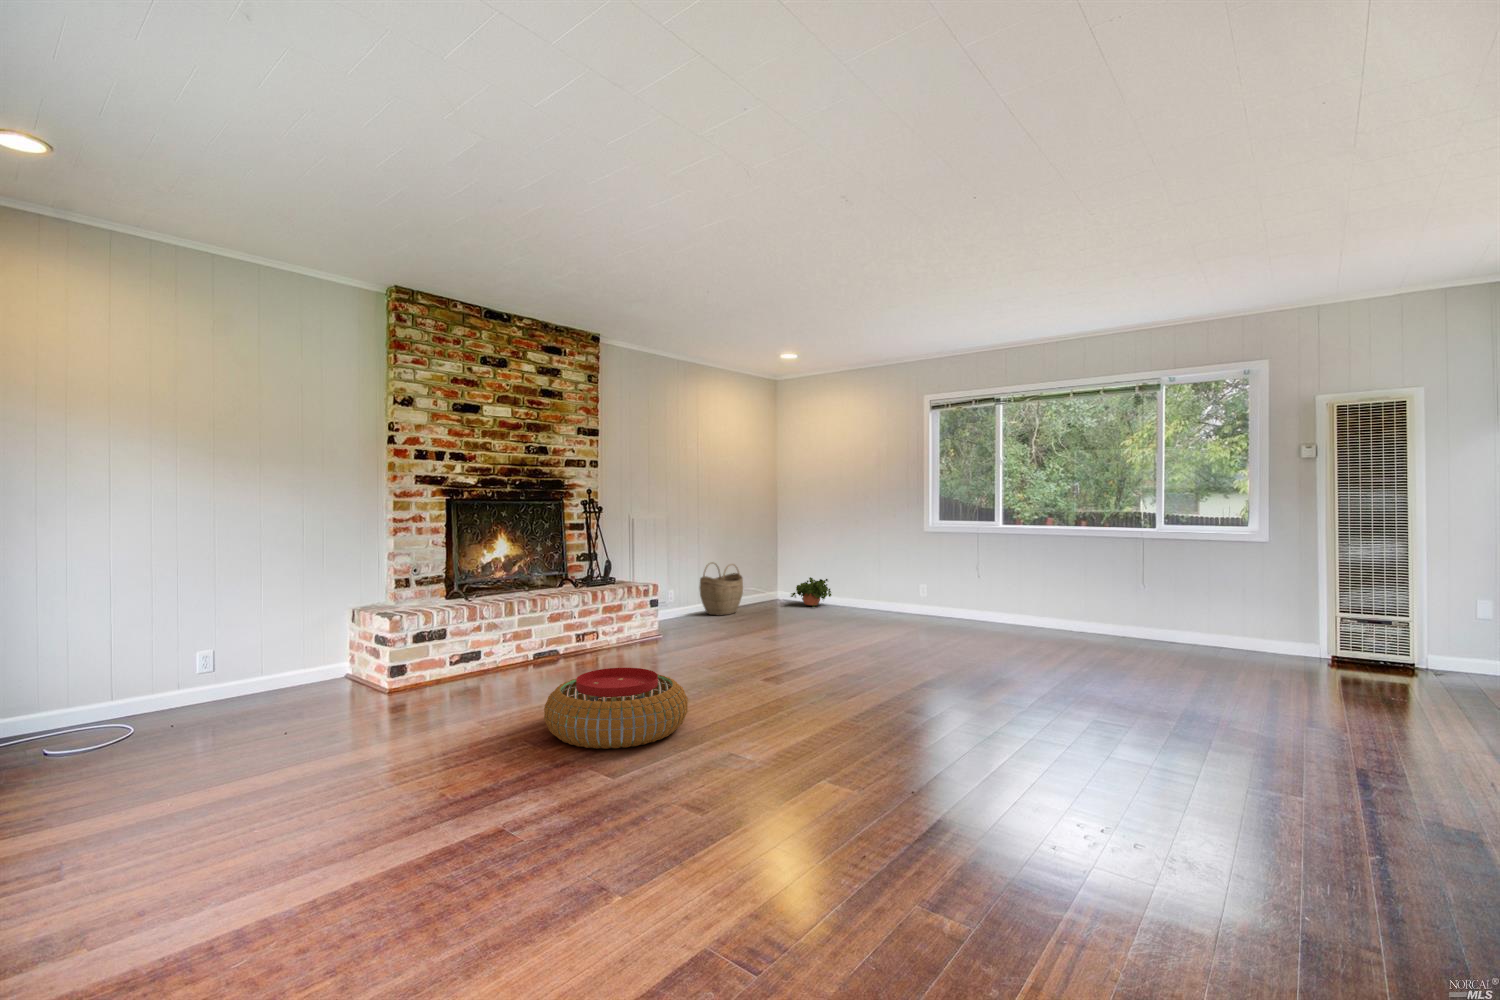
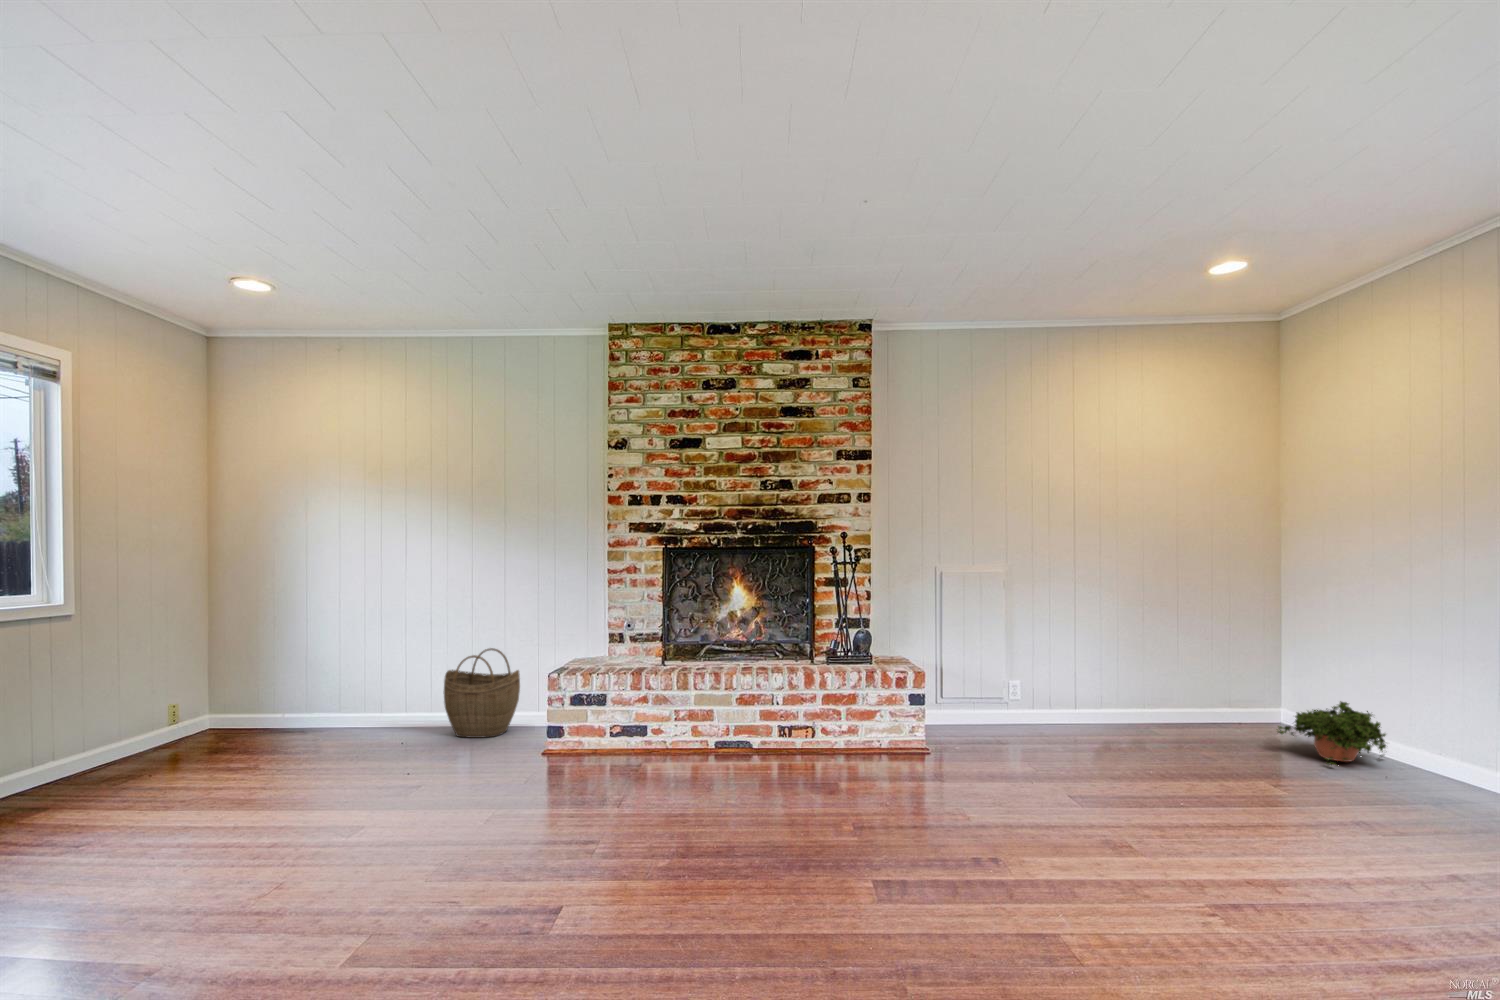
woven basket: present [700,562,743,616] -> present [444,648,520,738]
pouf: present [544,668,688,749] -> none [414,793,625,933]

